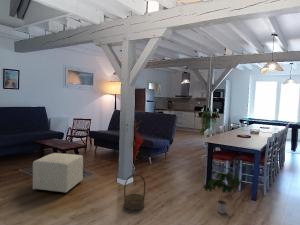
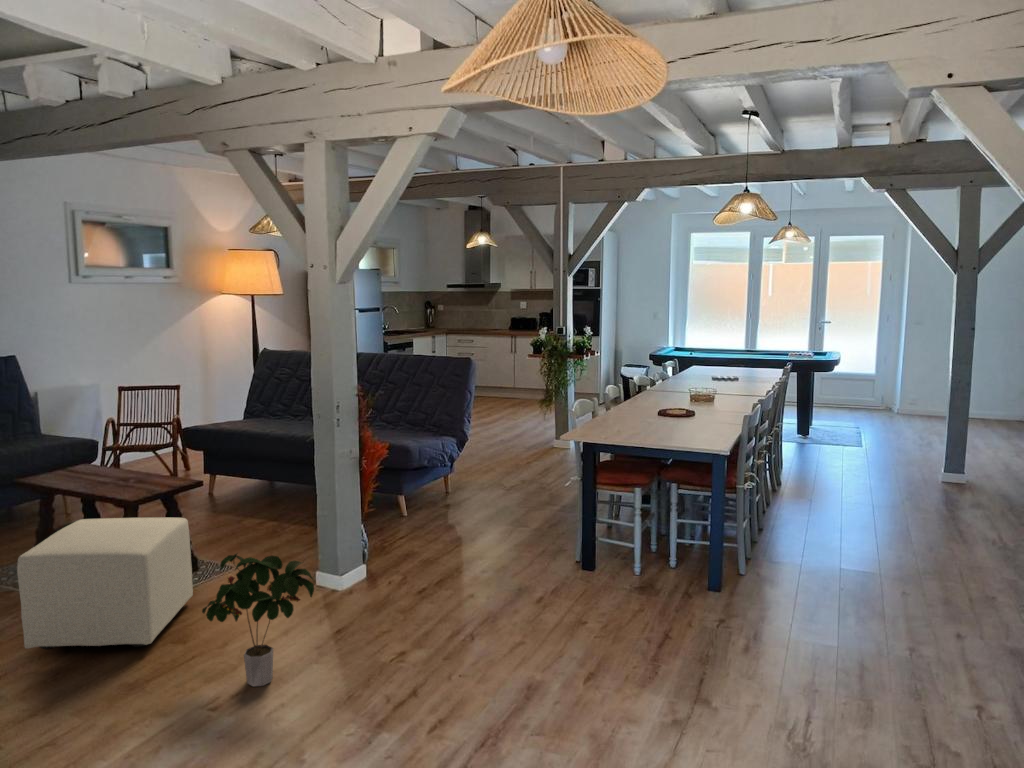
potted plant: present [204,171,243,214] -> present [202,554,314,686]
basket: present [124,174,145,210] -> none [349,560,413,667]

